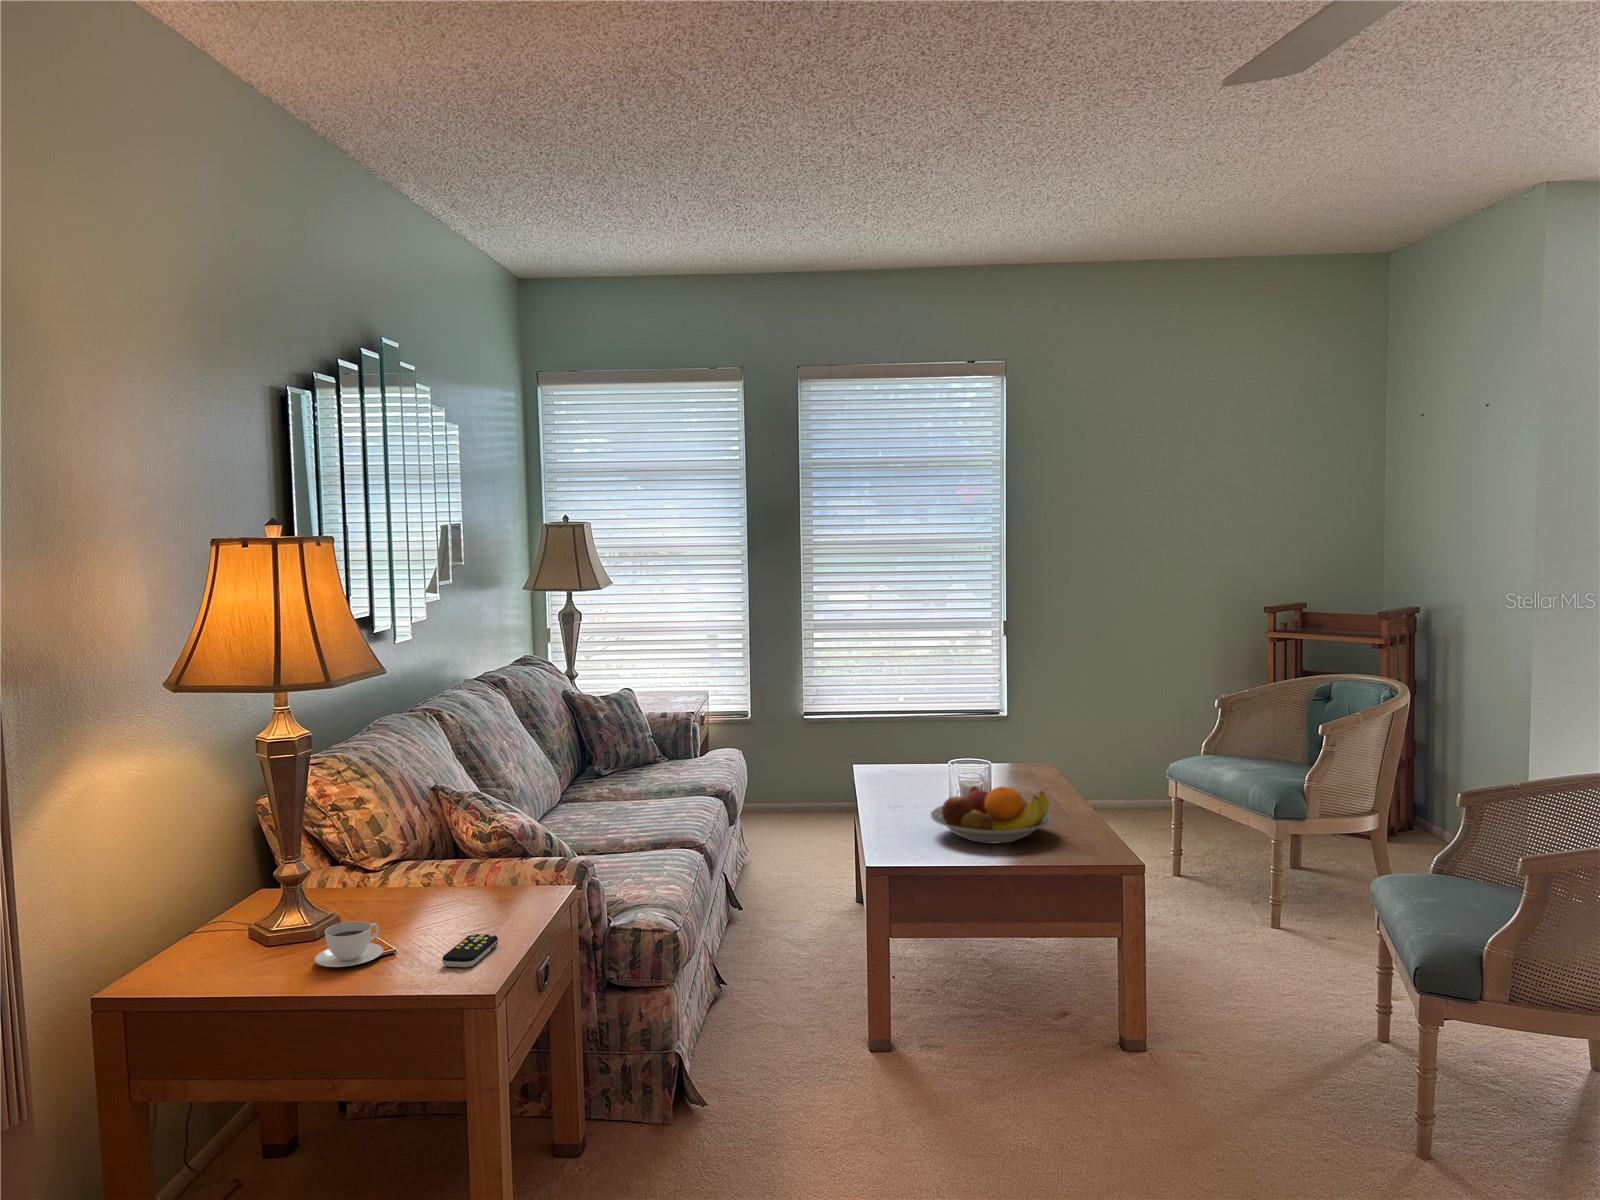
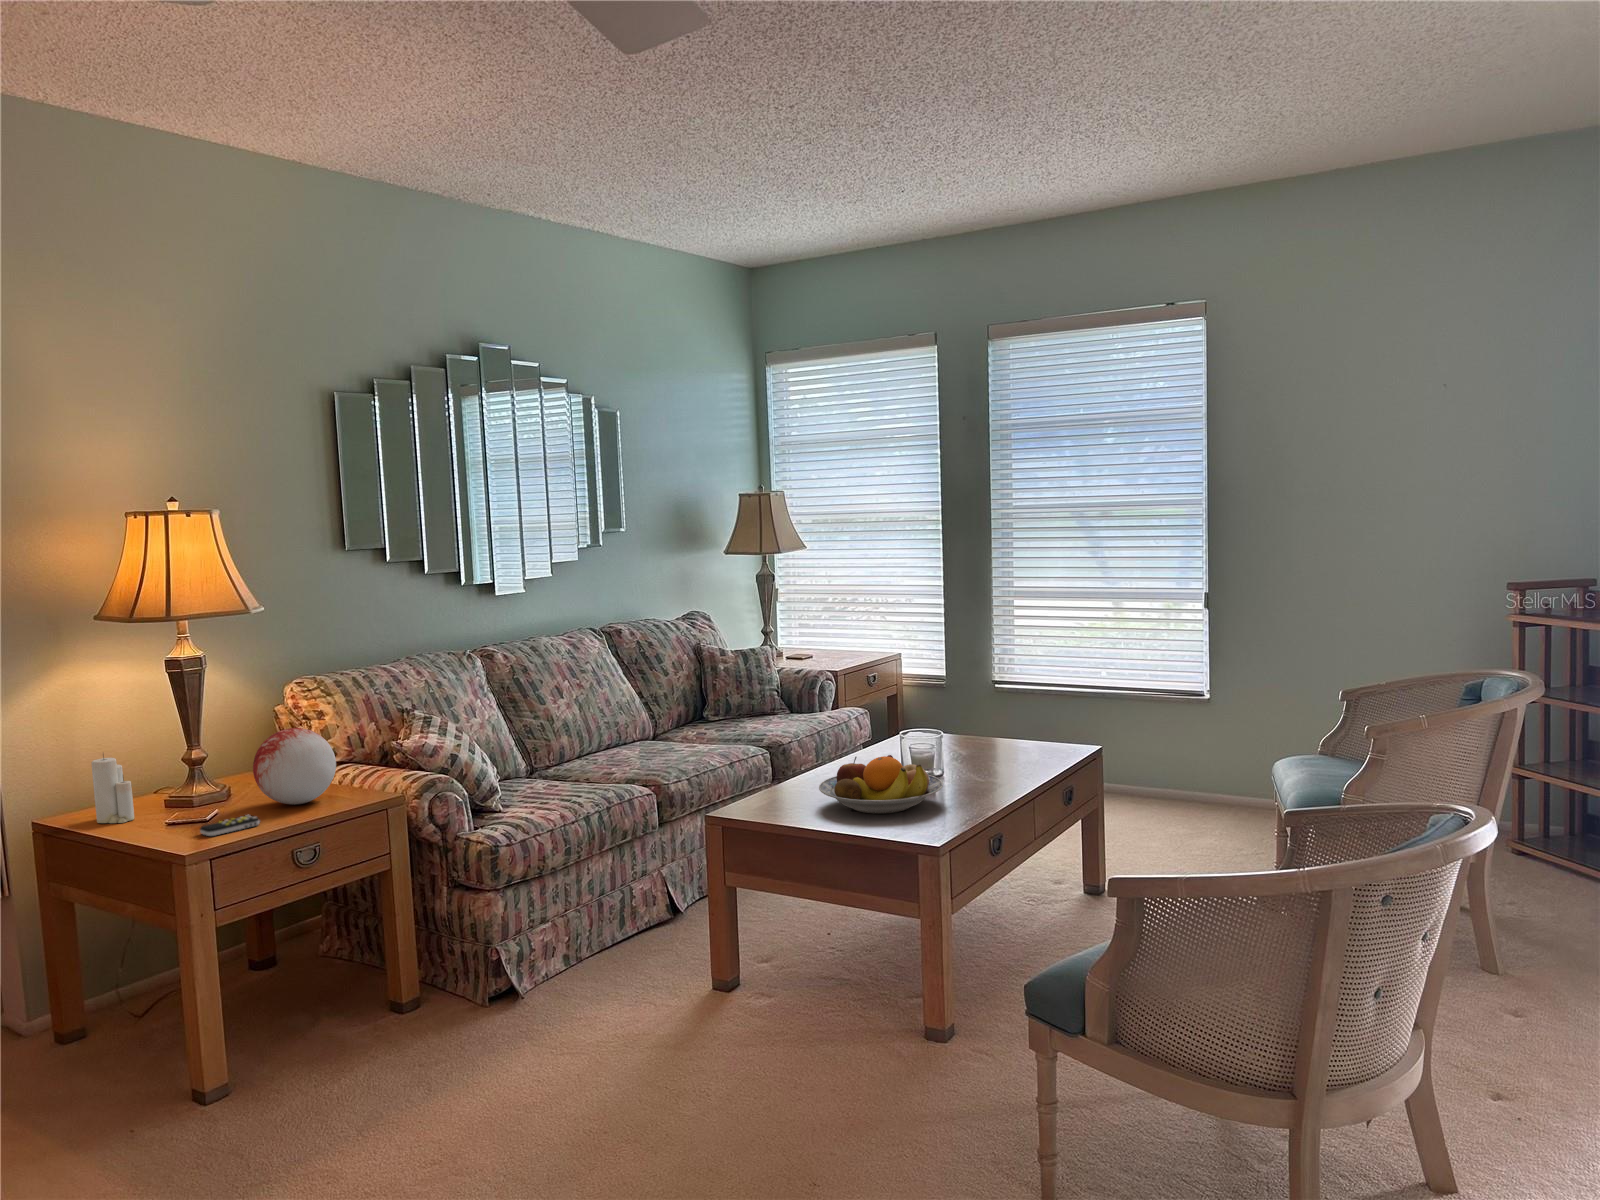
decorative orb: none [413,817,515,915] -> present [253,728,336,804]
candle: none [205,879,269,980] -> present [91,755,134,823]
teacup: present [315,921,383,967] -> none [149,794,202,825]

